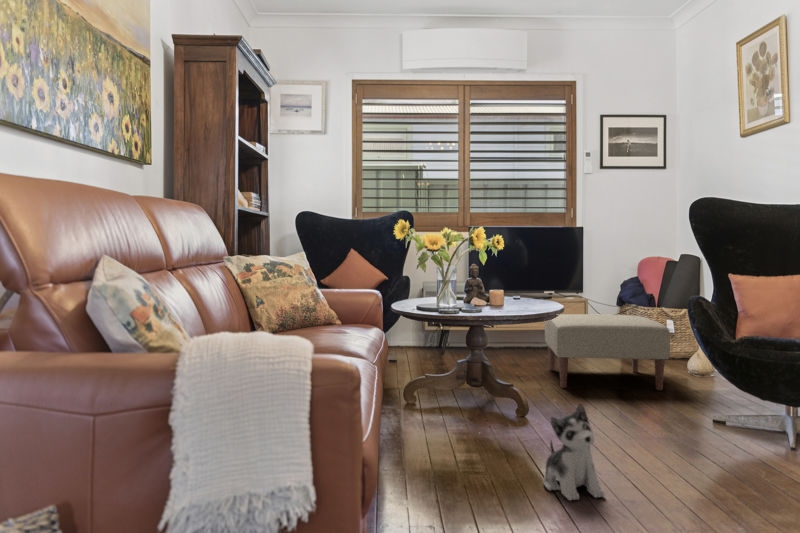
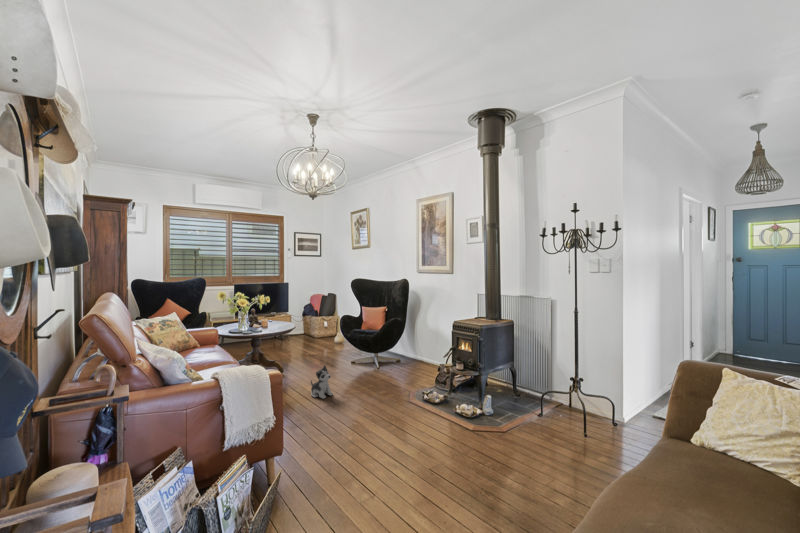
ottoman: present [545,314,670,390] -> none [278,323,333,358]

